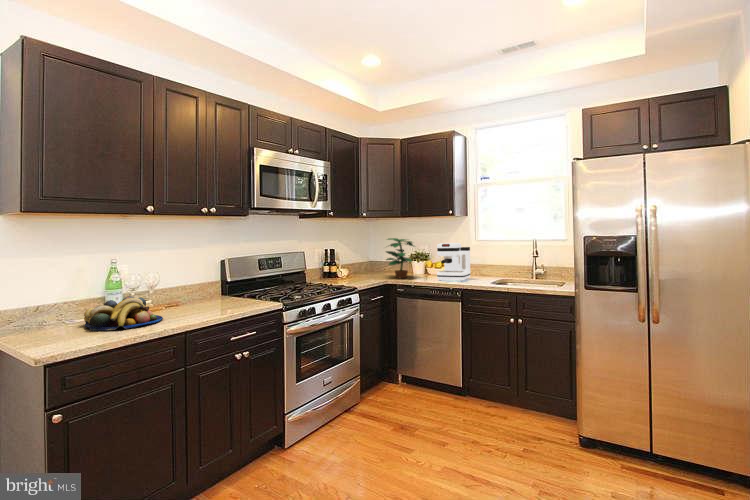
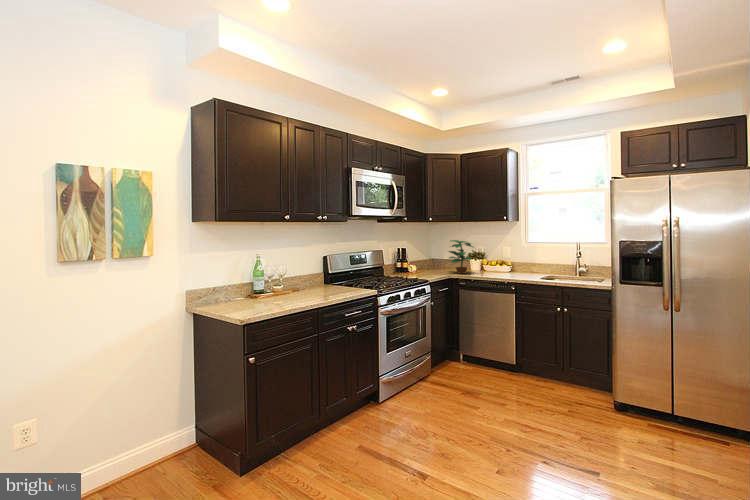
coffee maker: present [437,243,470,281] -> none [493,244,521,276]
fruit bowl: present [84,296,163,331] -> none [247,282,298,305]

